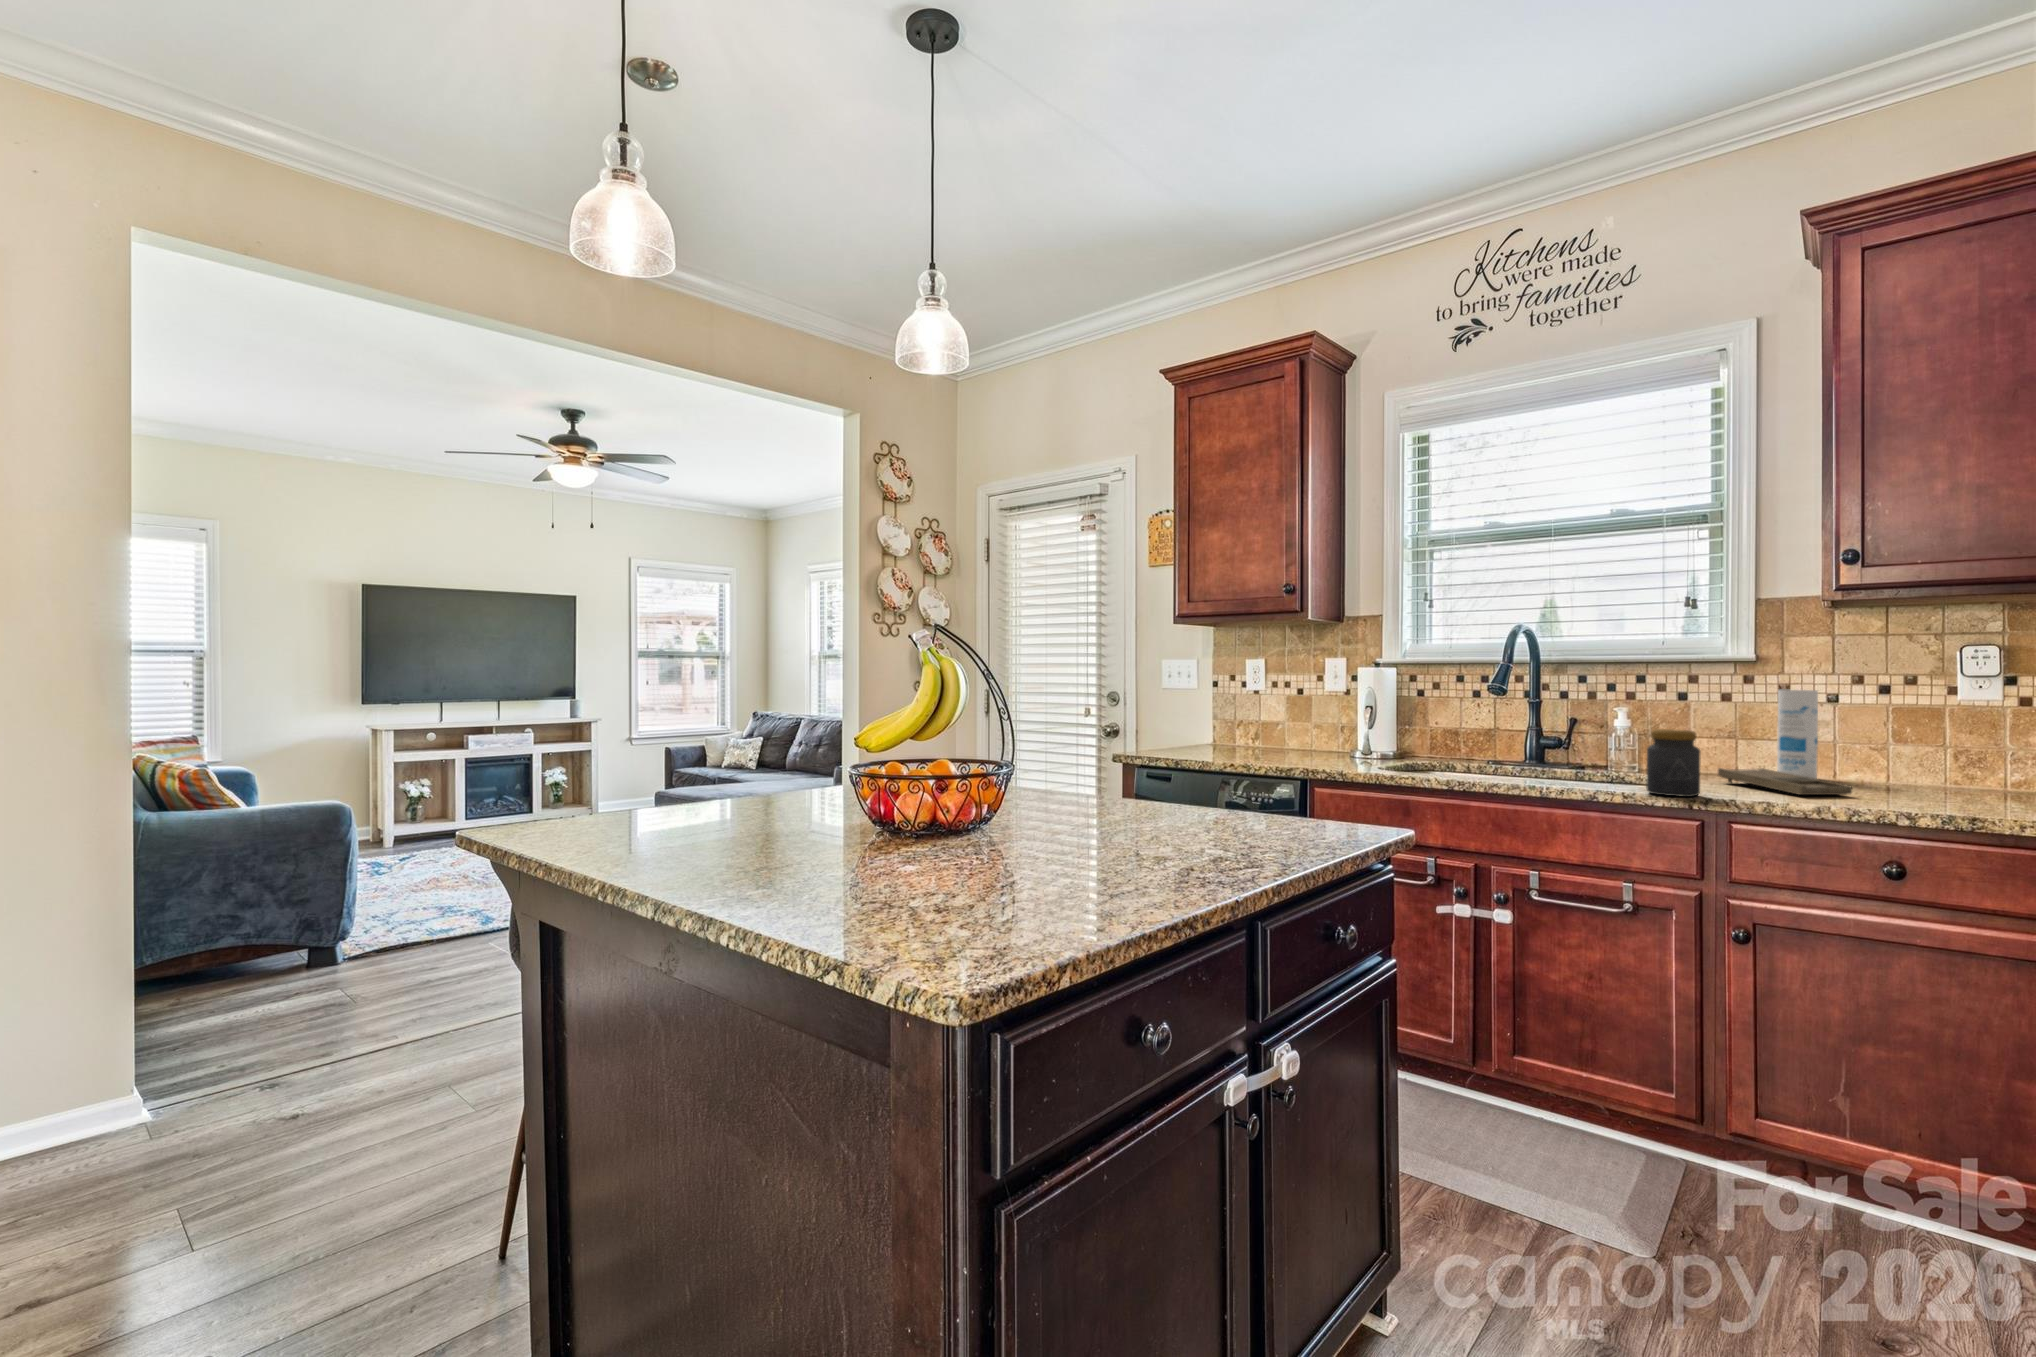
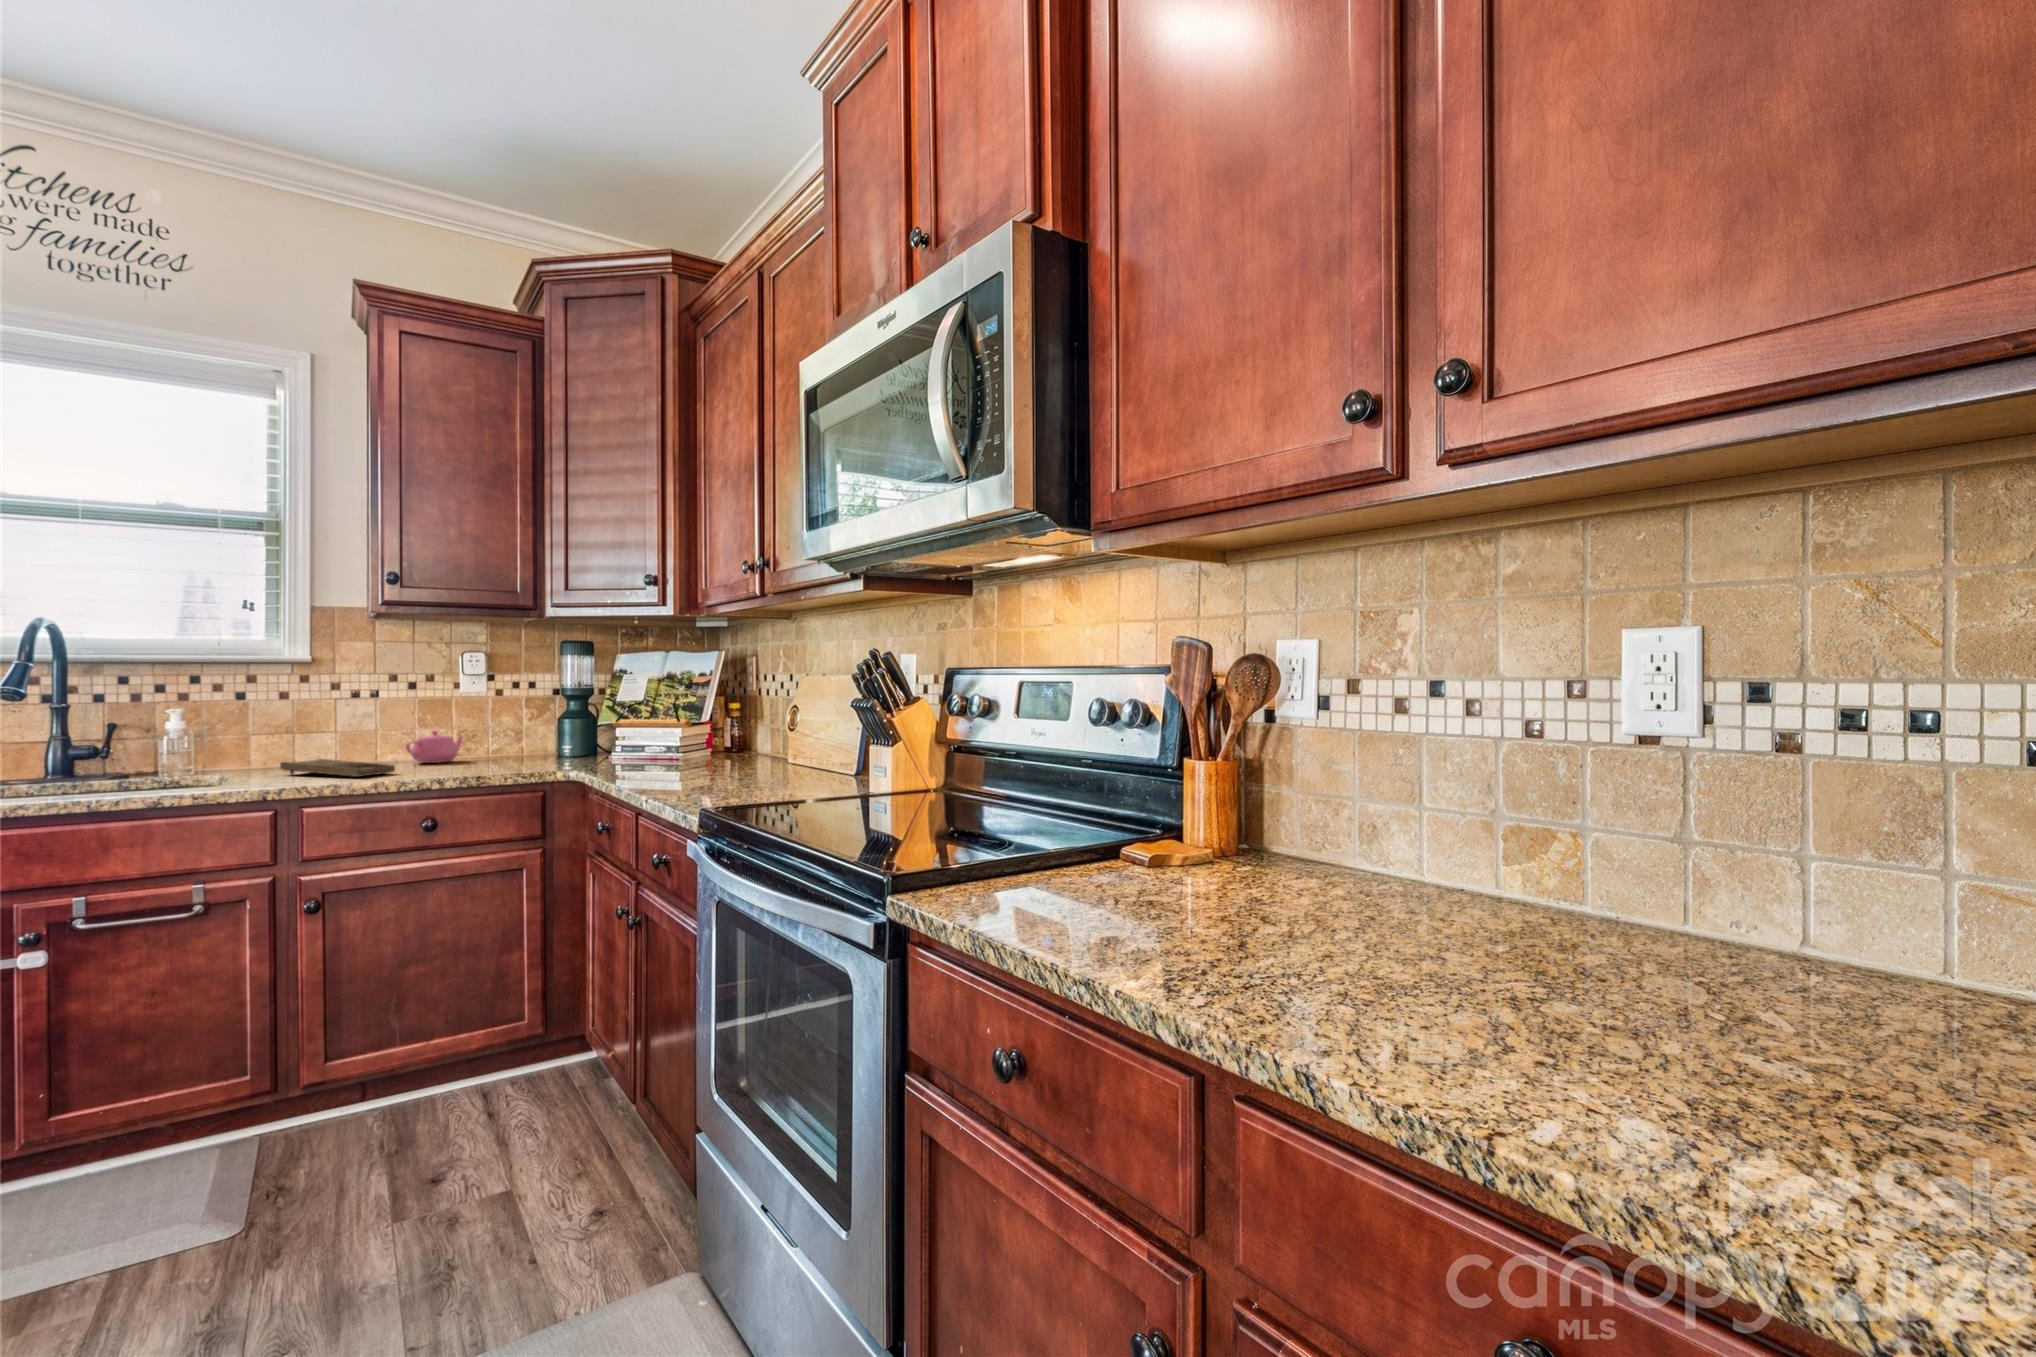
canister: present [1777,690,1818,779] -> none [329,688,363,765]
jar: present [1646,729,1701,797] -> none [217,727,272,791]
teapot: none [1872,746,1967,788] -> present [405,731,463,763]

